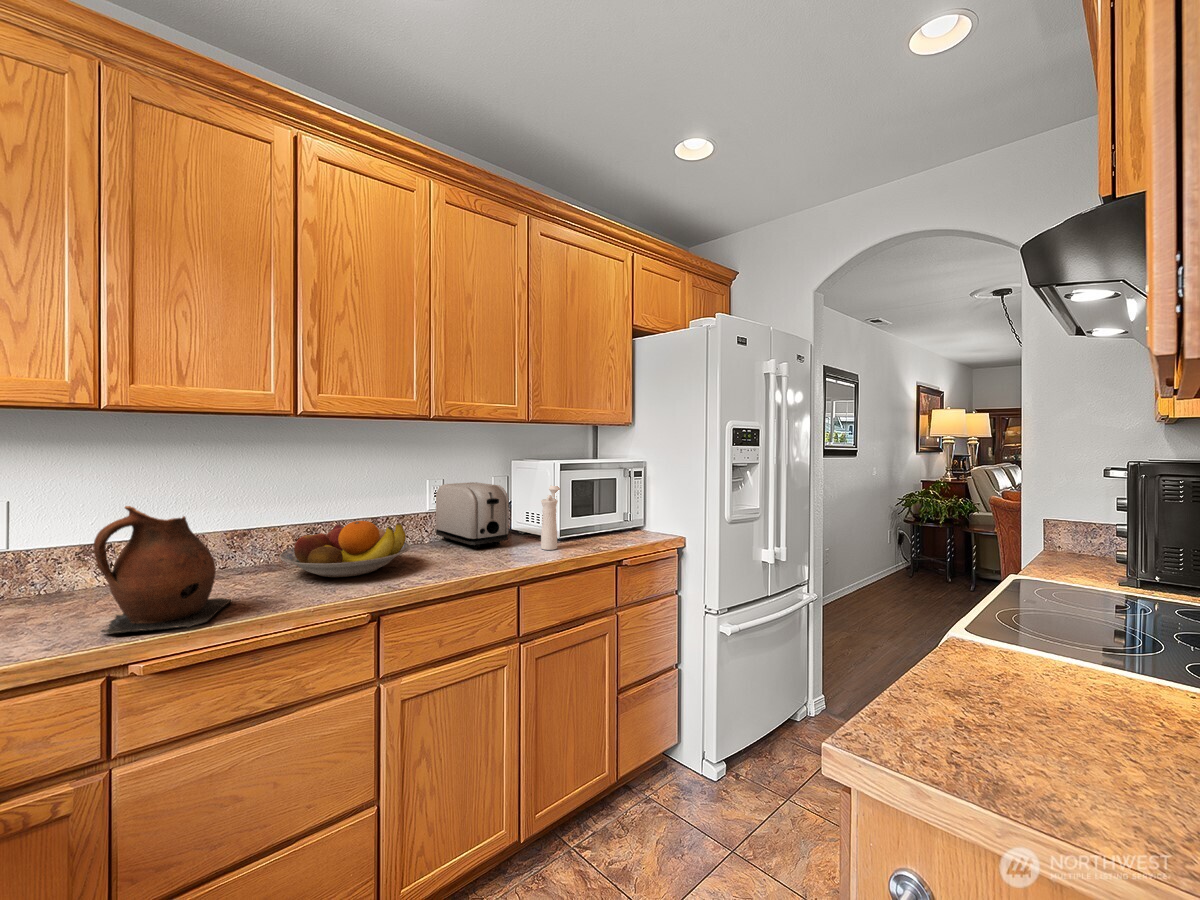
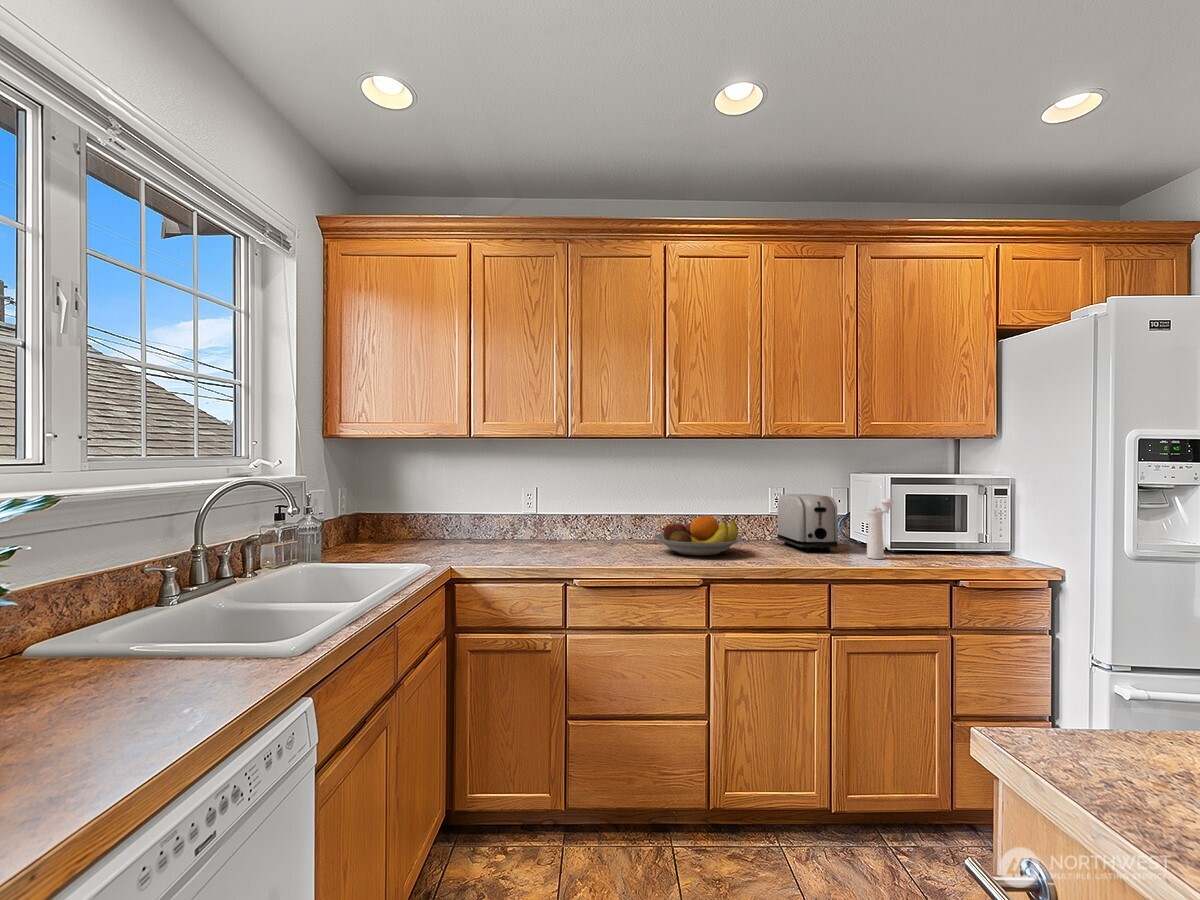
ceramic pitcher: present [94,506,232,633] -> none [561,492,624,564]

